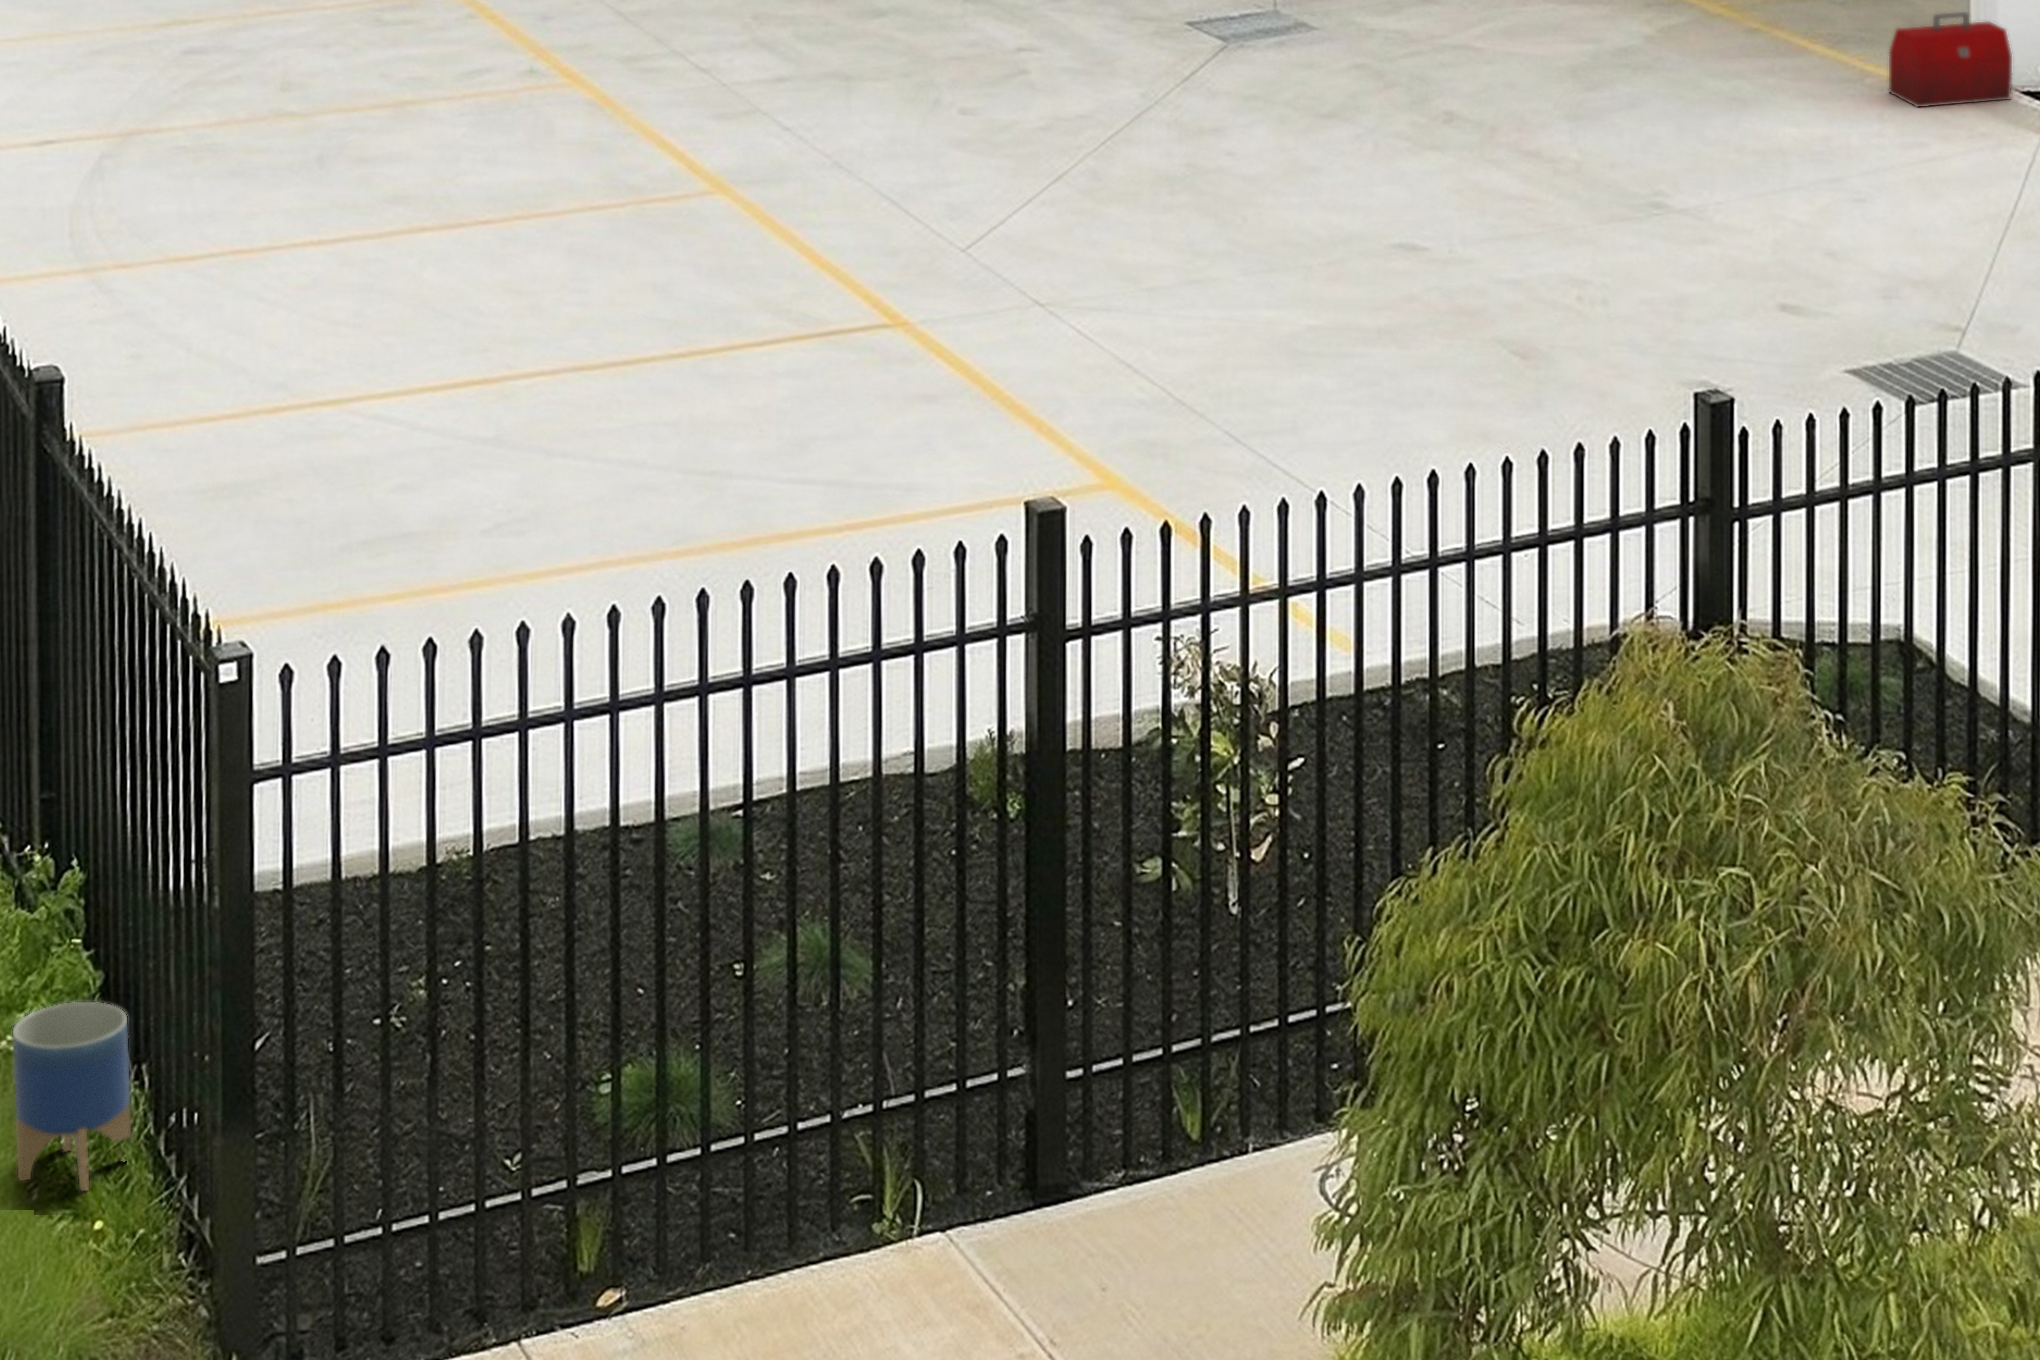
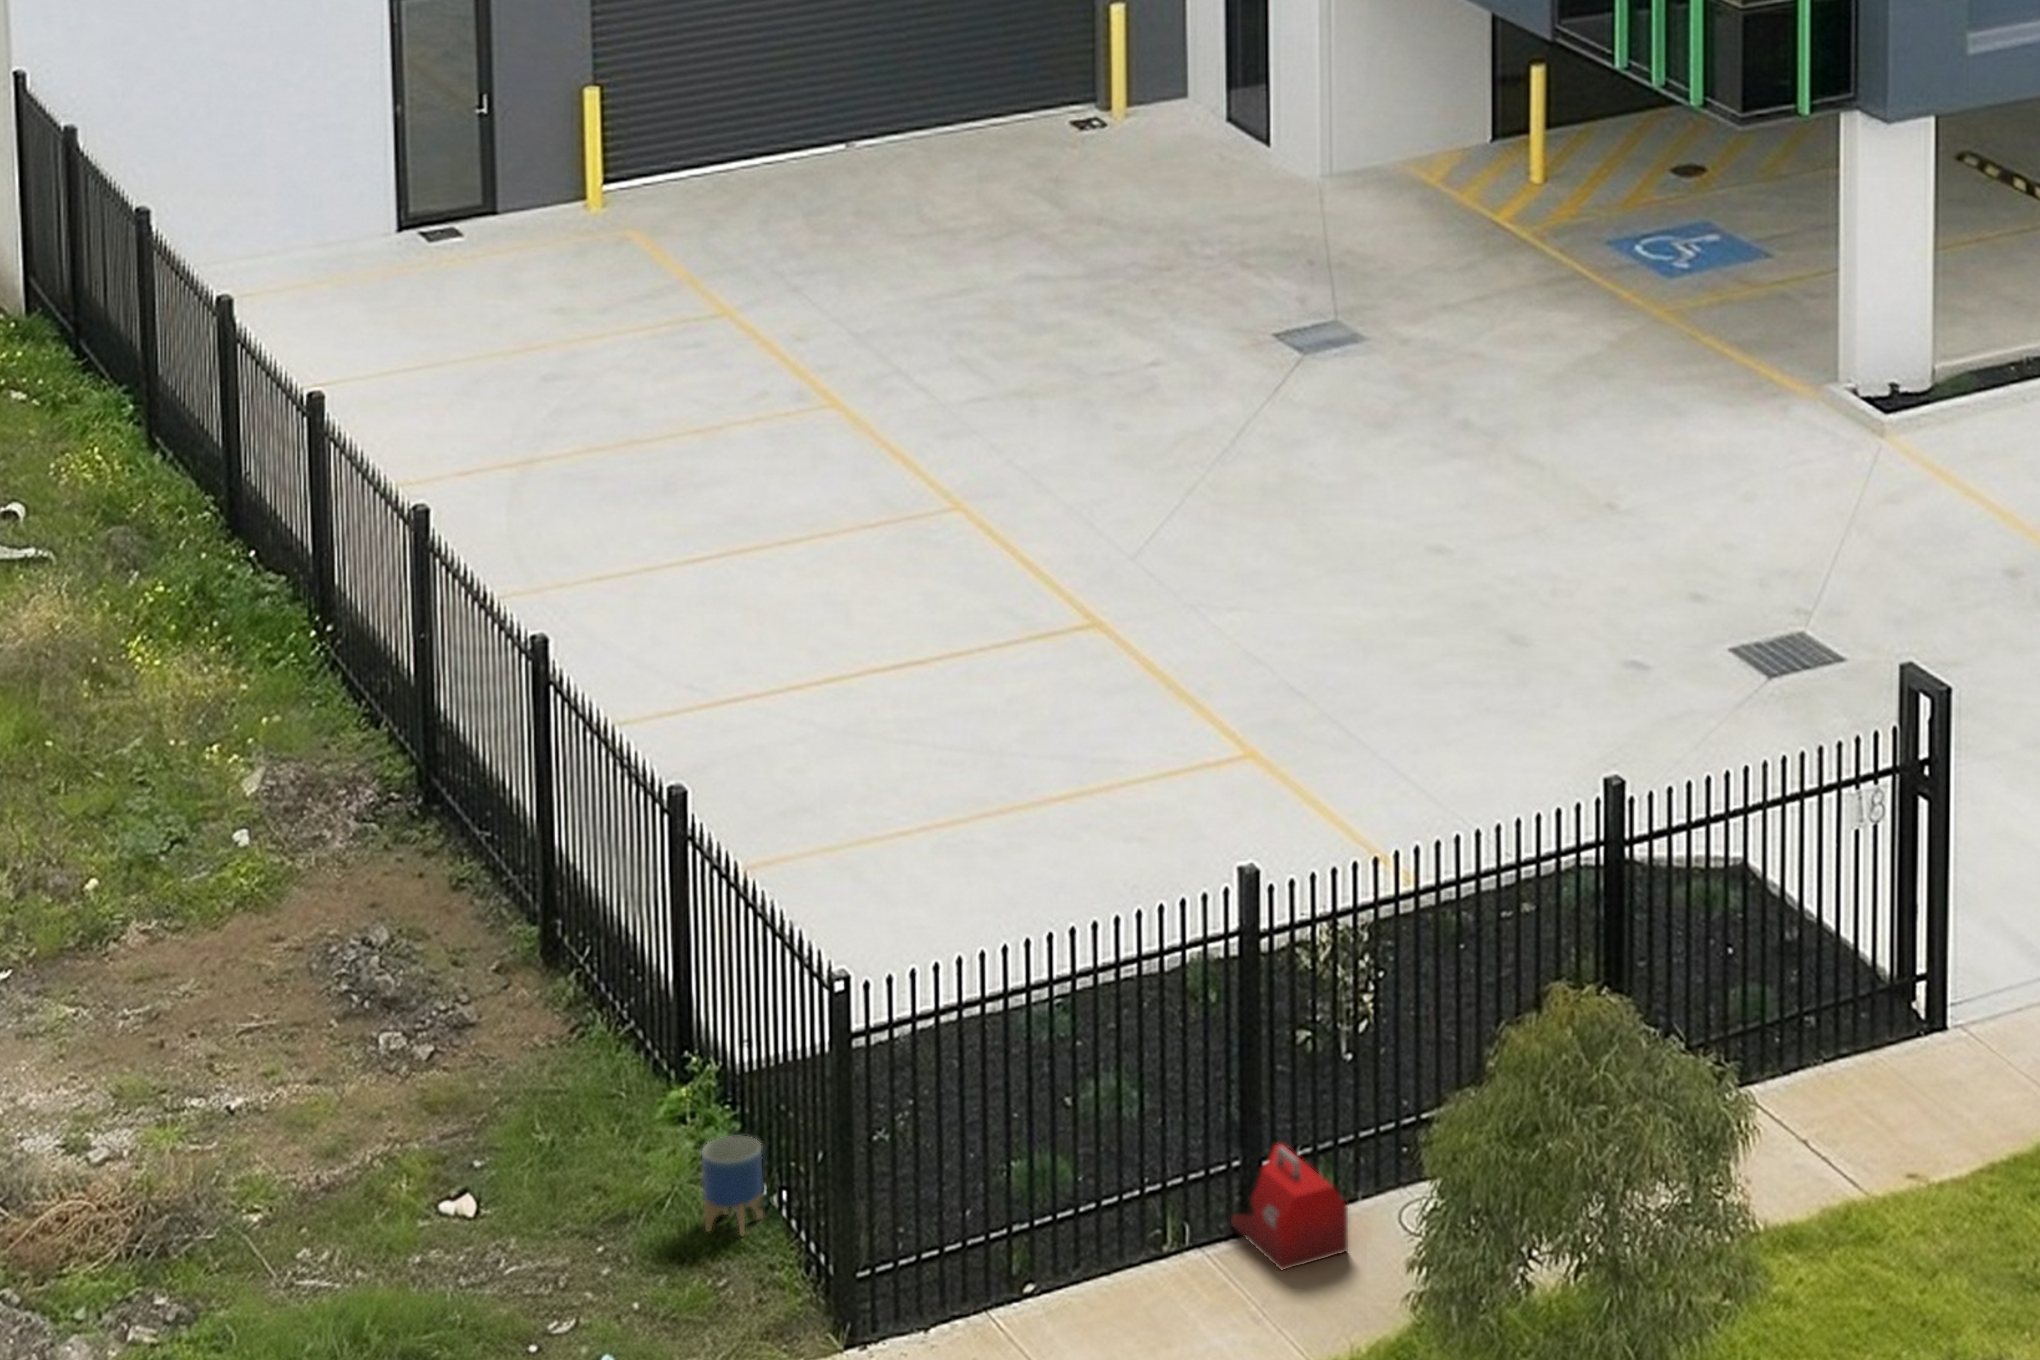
toolbox: present [1889,12,2012,107] -> present [1231,1144,1348,1270]

